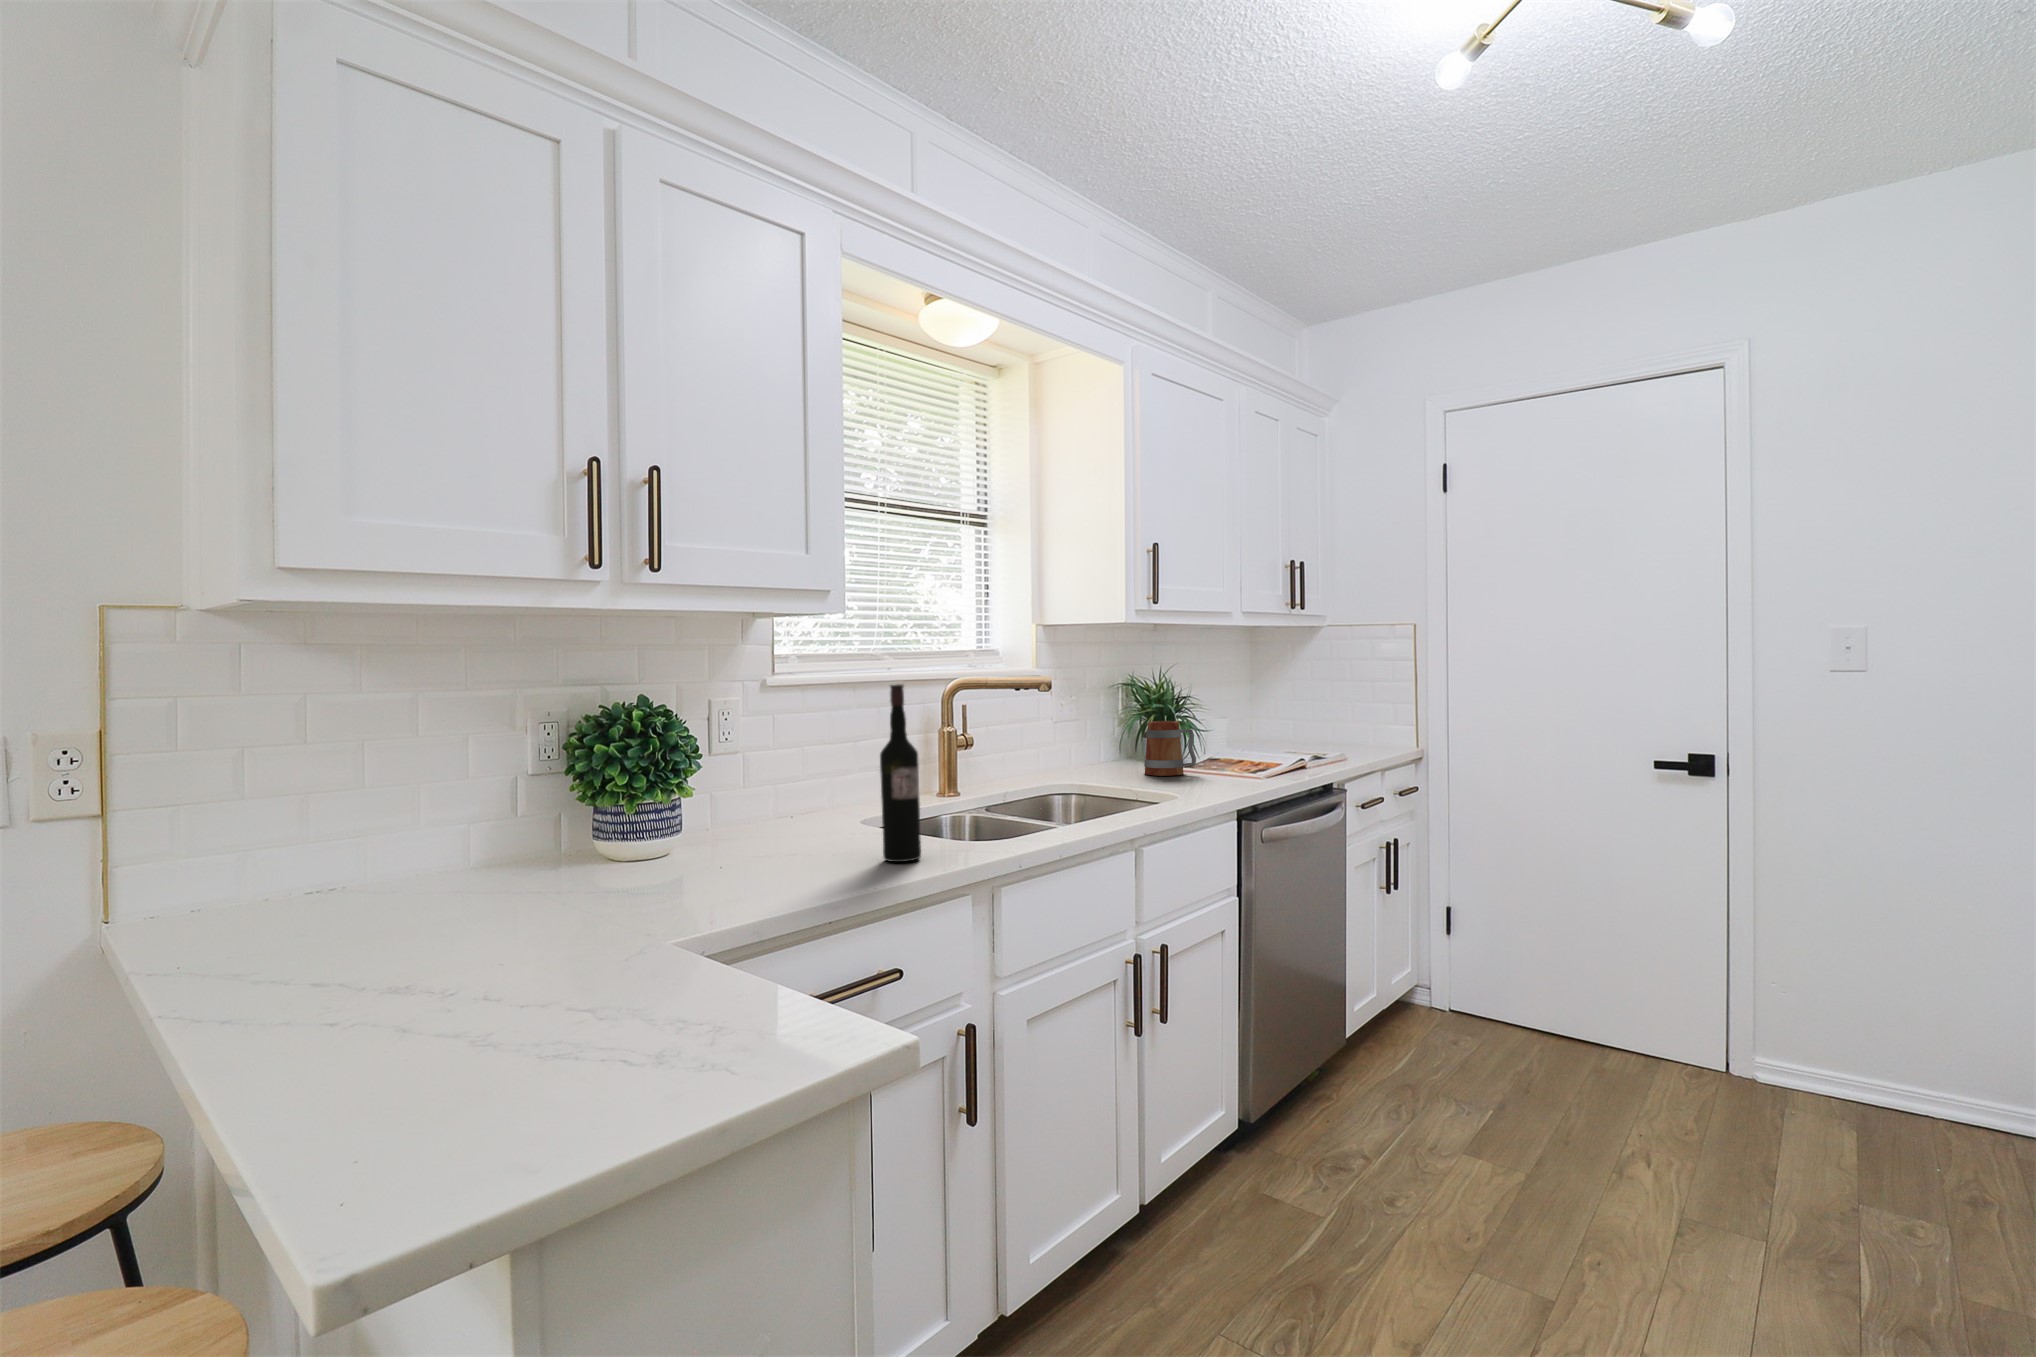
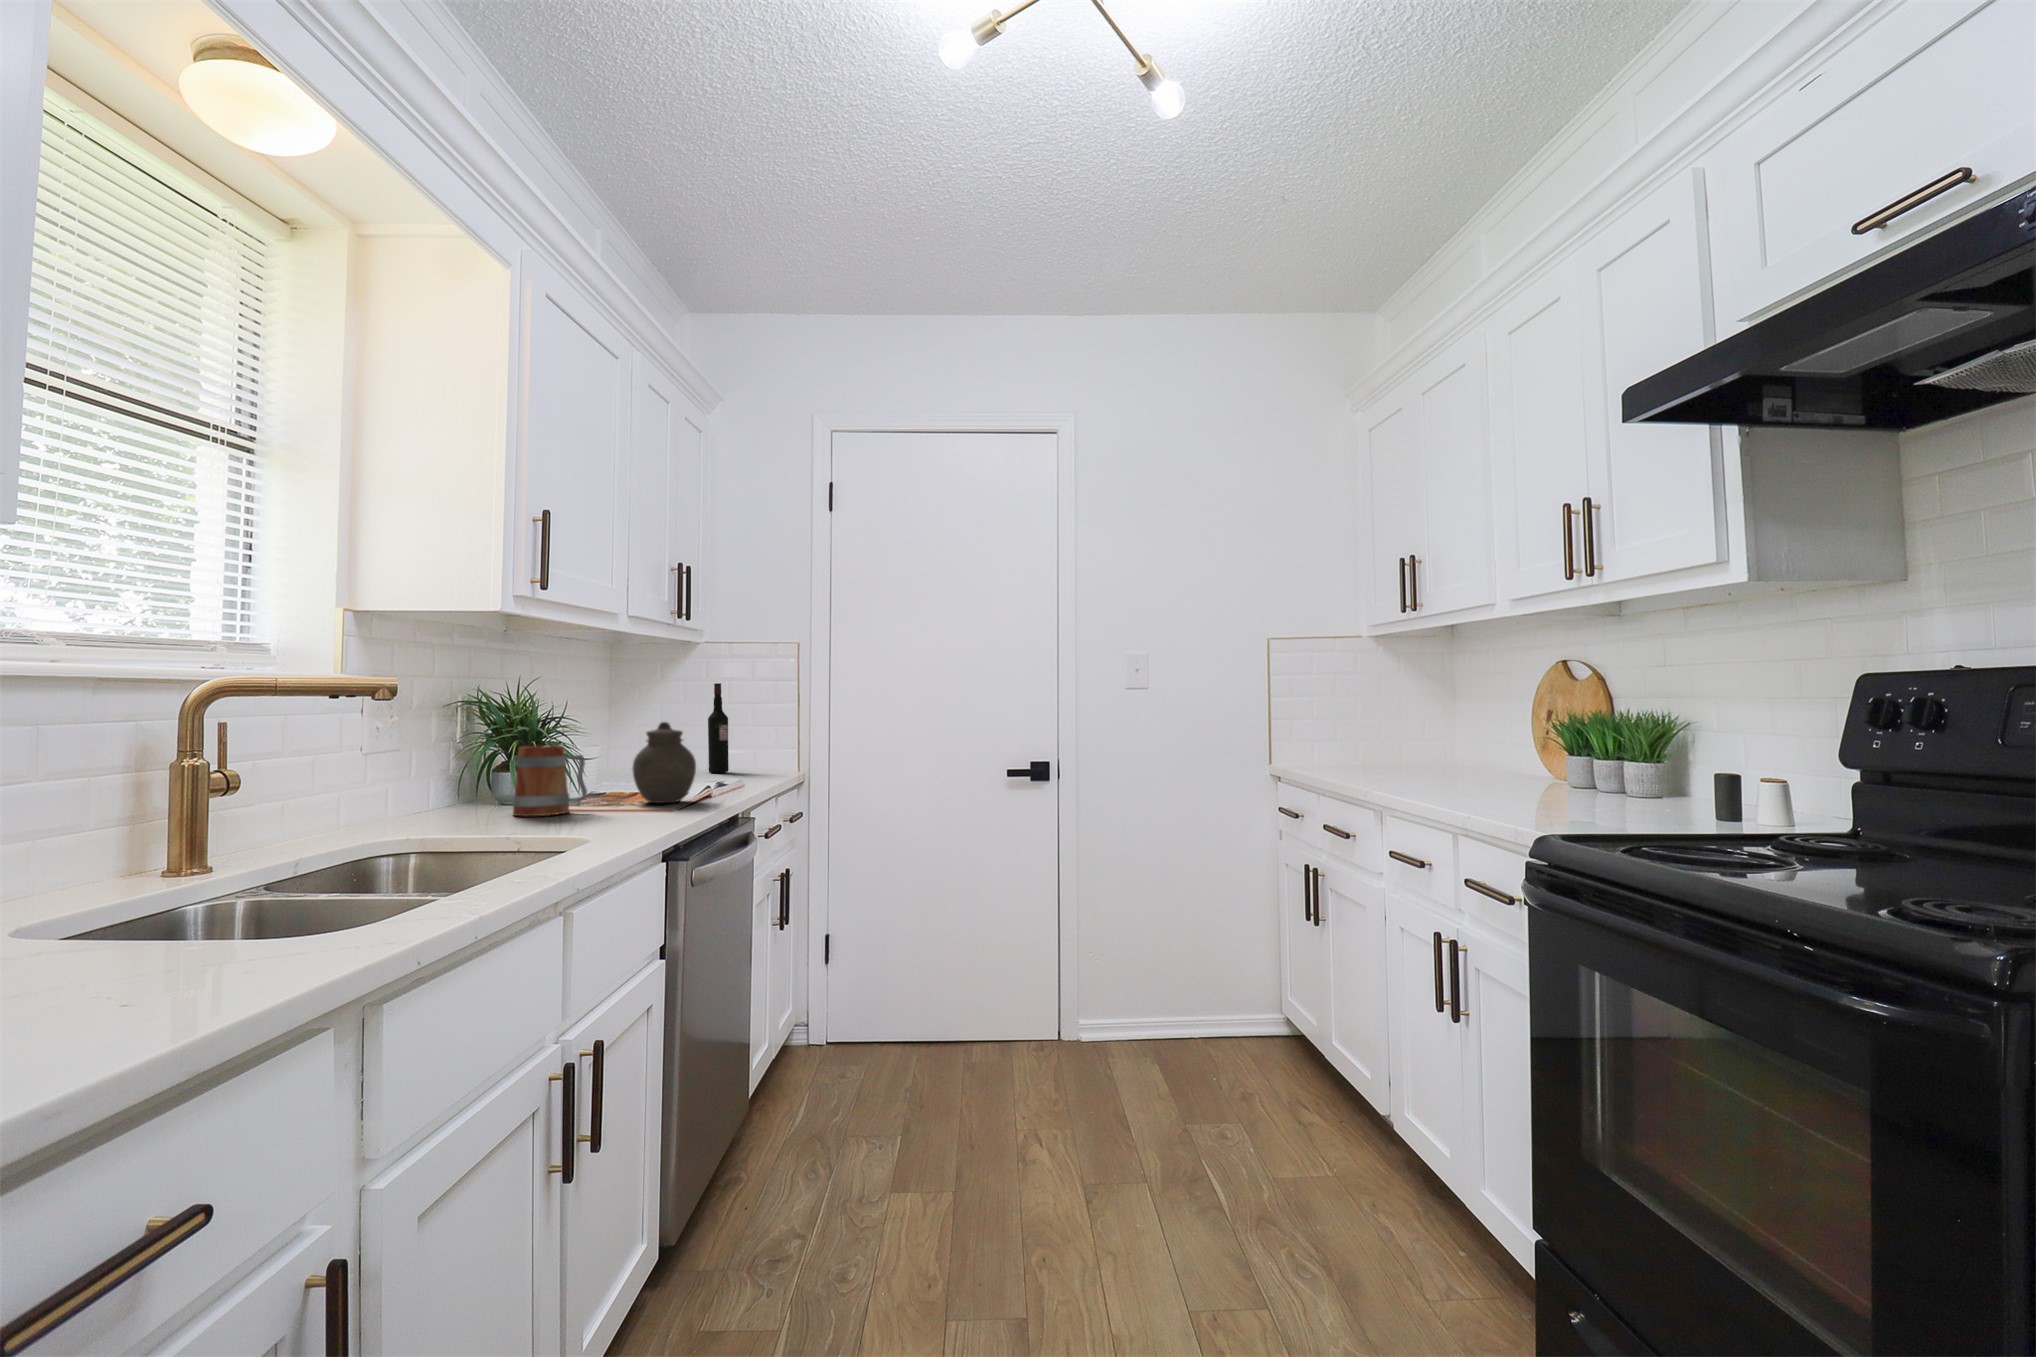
wine bottle: present [880,684,921,862] -> present [708,683,729,773]
jar: none [1235,703,1287,772] -> present [633,722,696,803]

